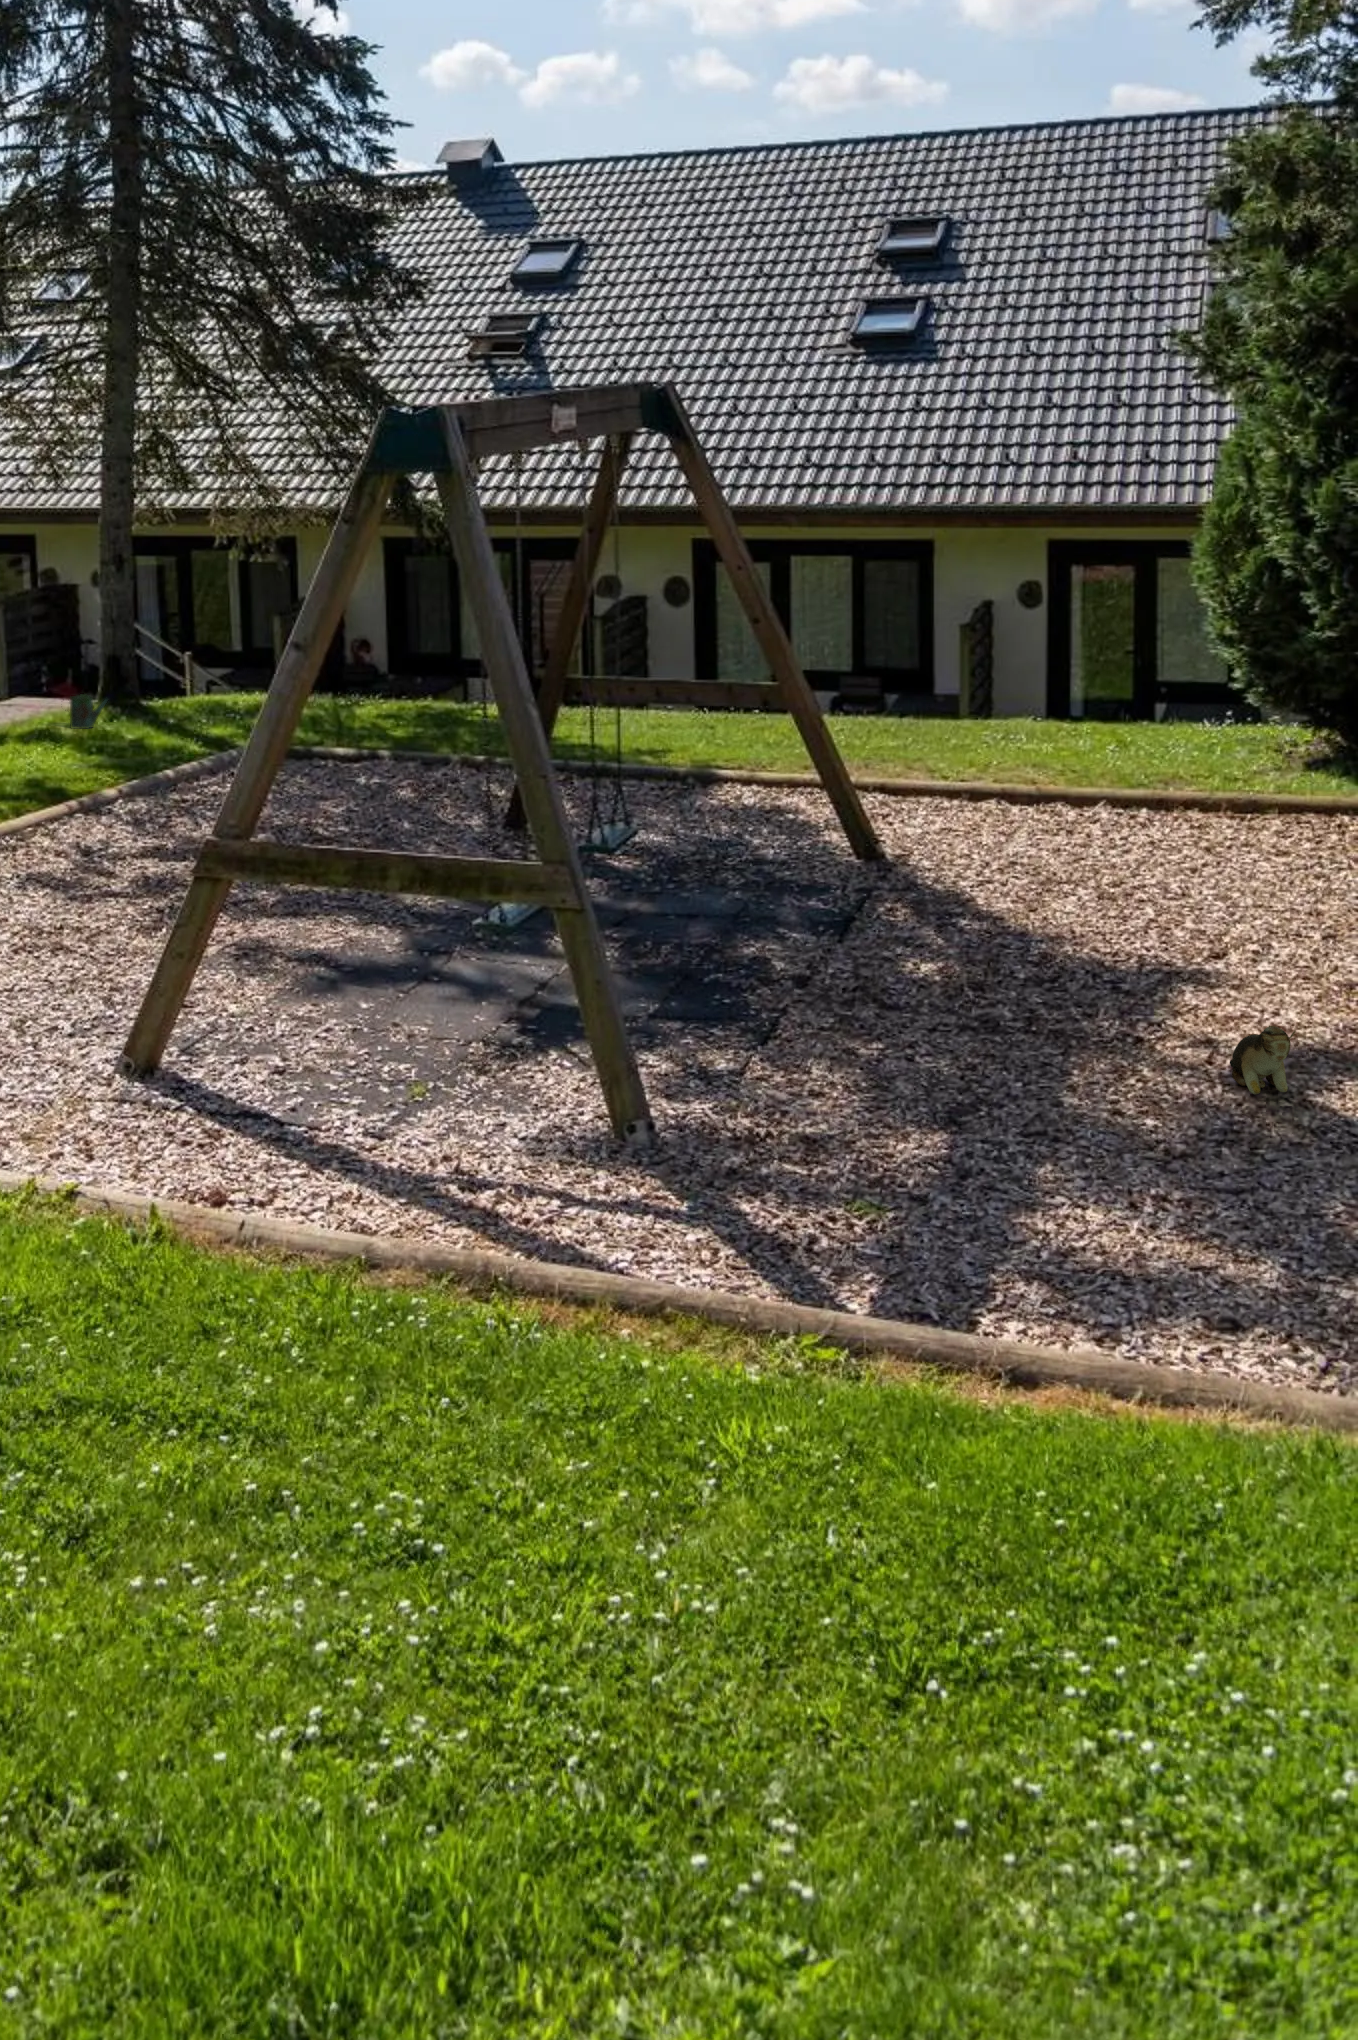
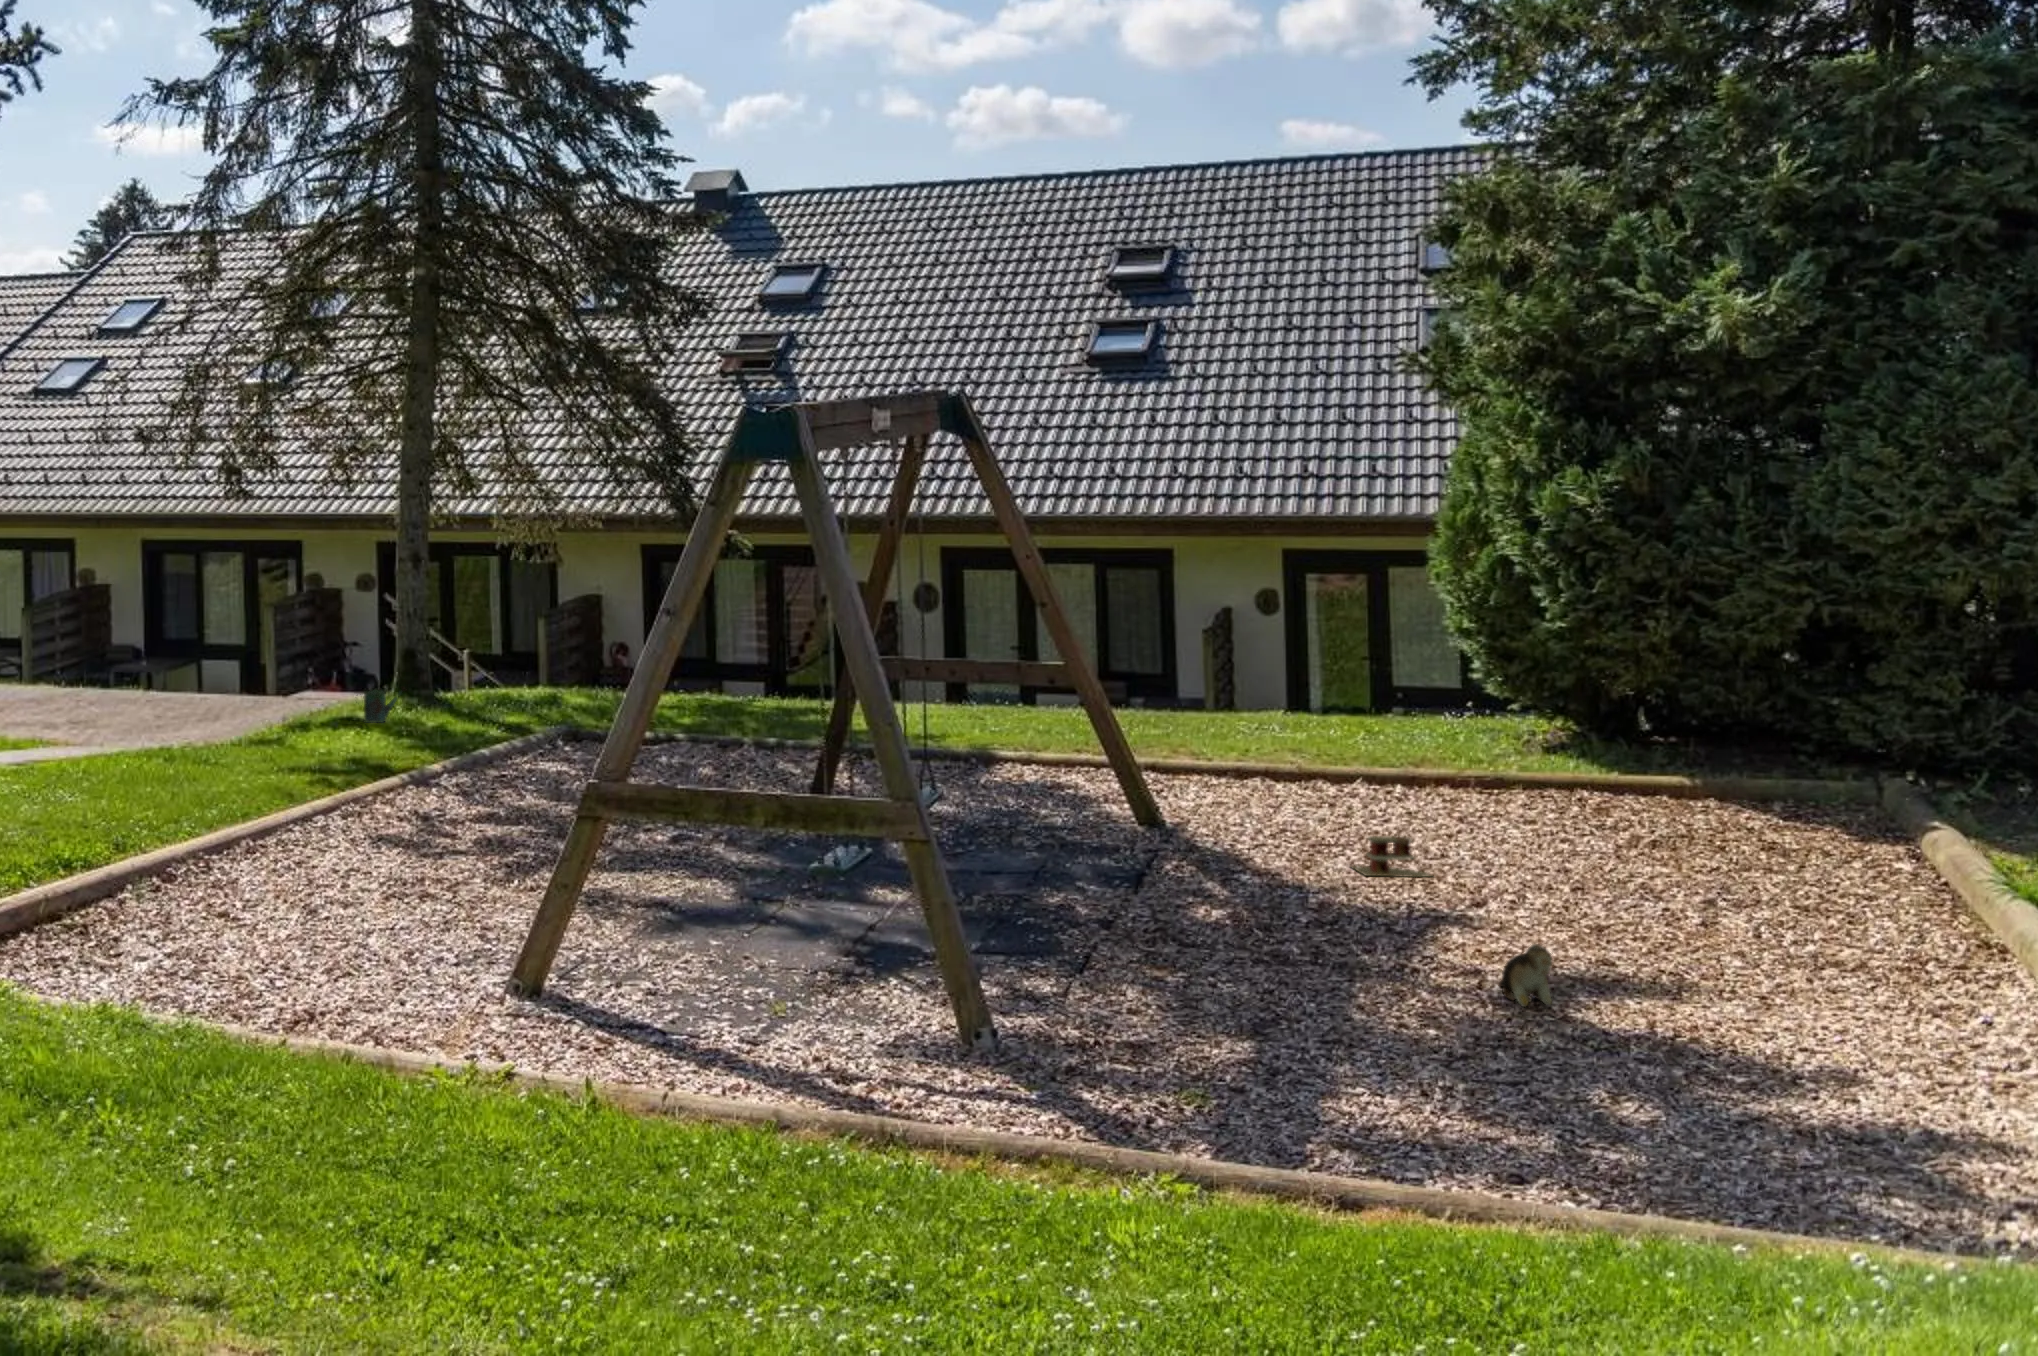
toy house: none [1079,873,1173,920] -> present [1353,836,1430,877]

